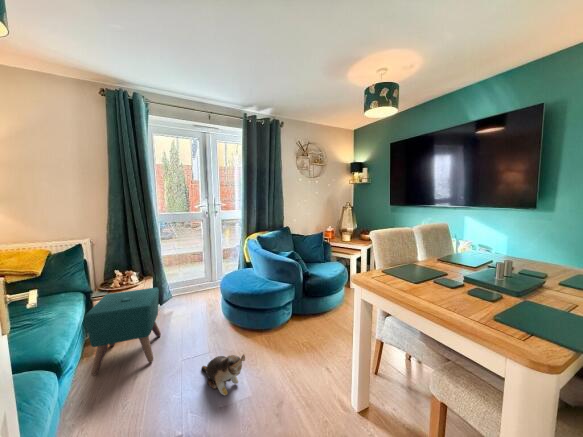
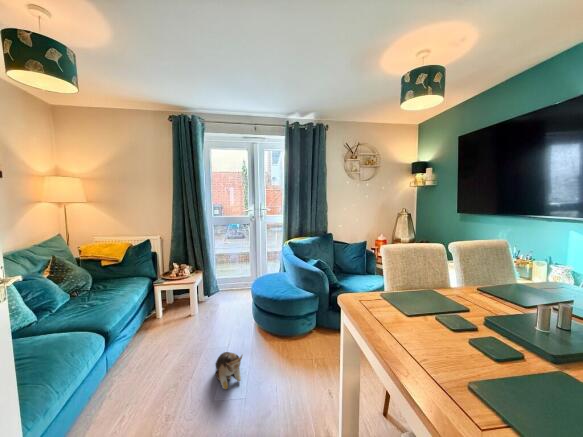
ottoman: present [84,287,161,376] -> none [138,282,199,347]

